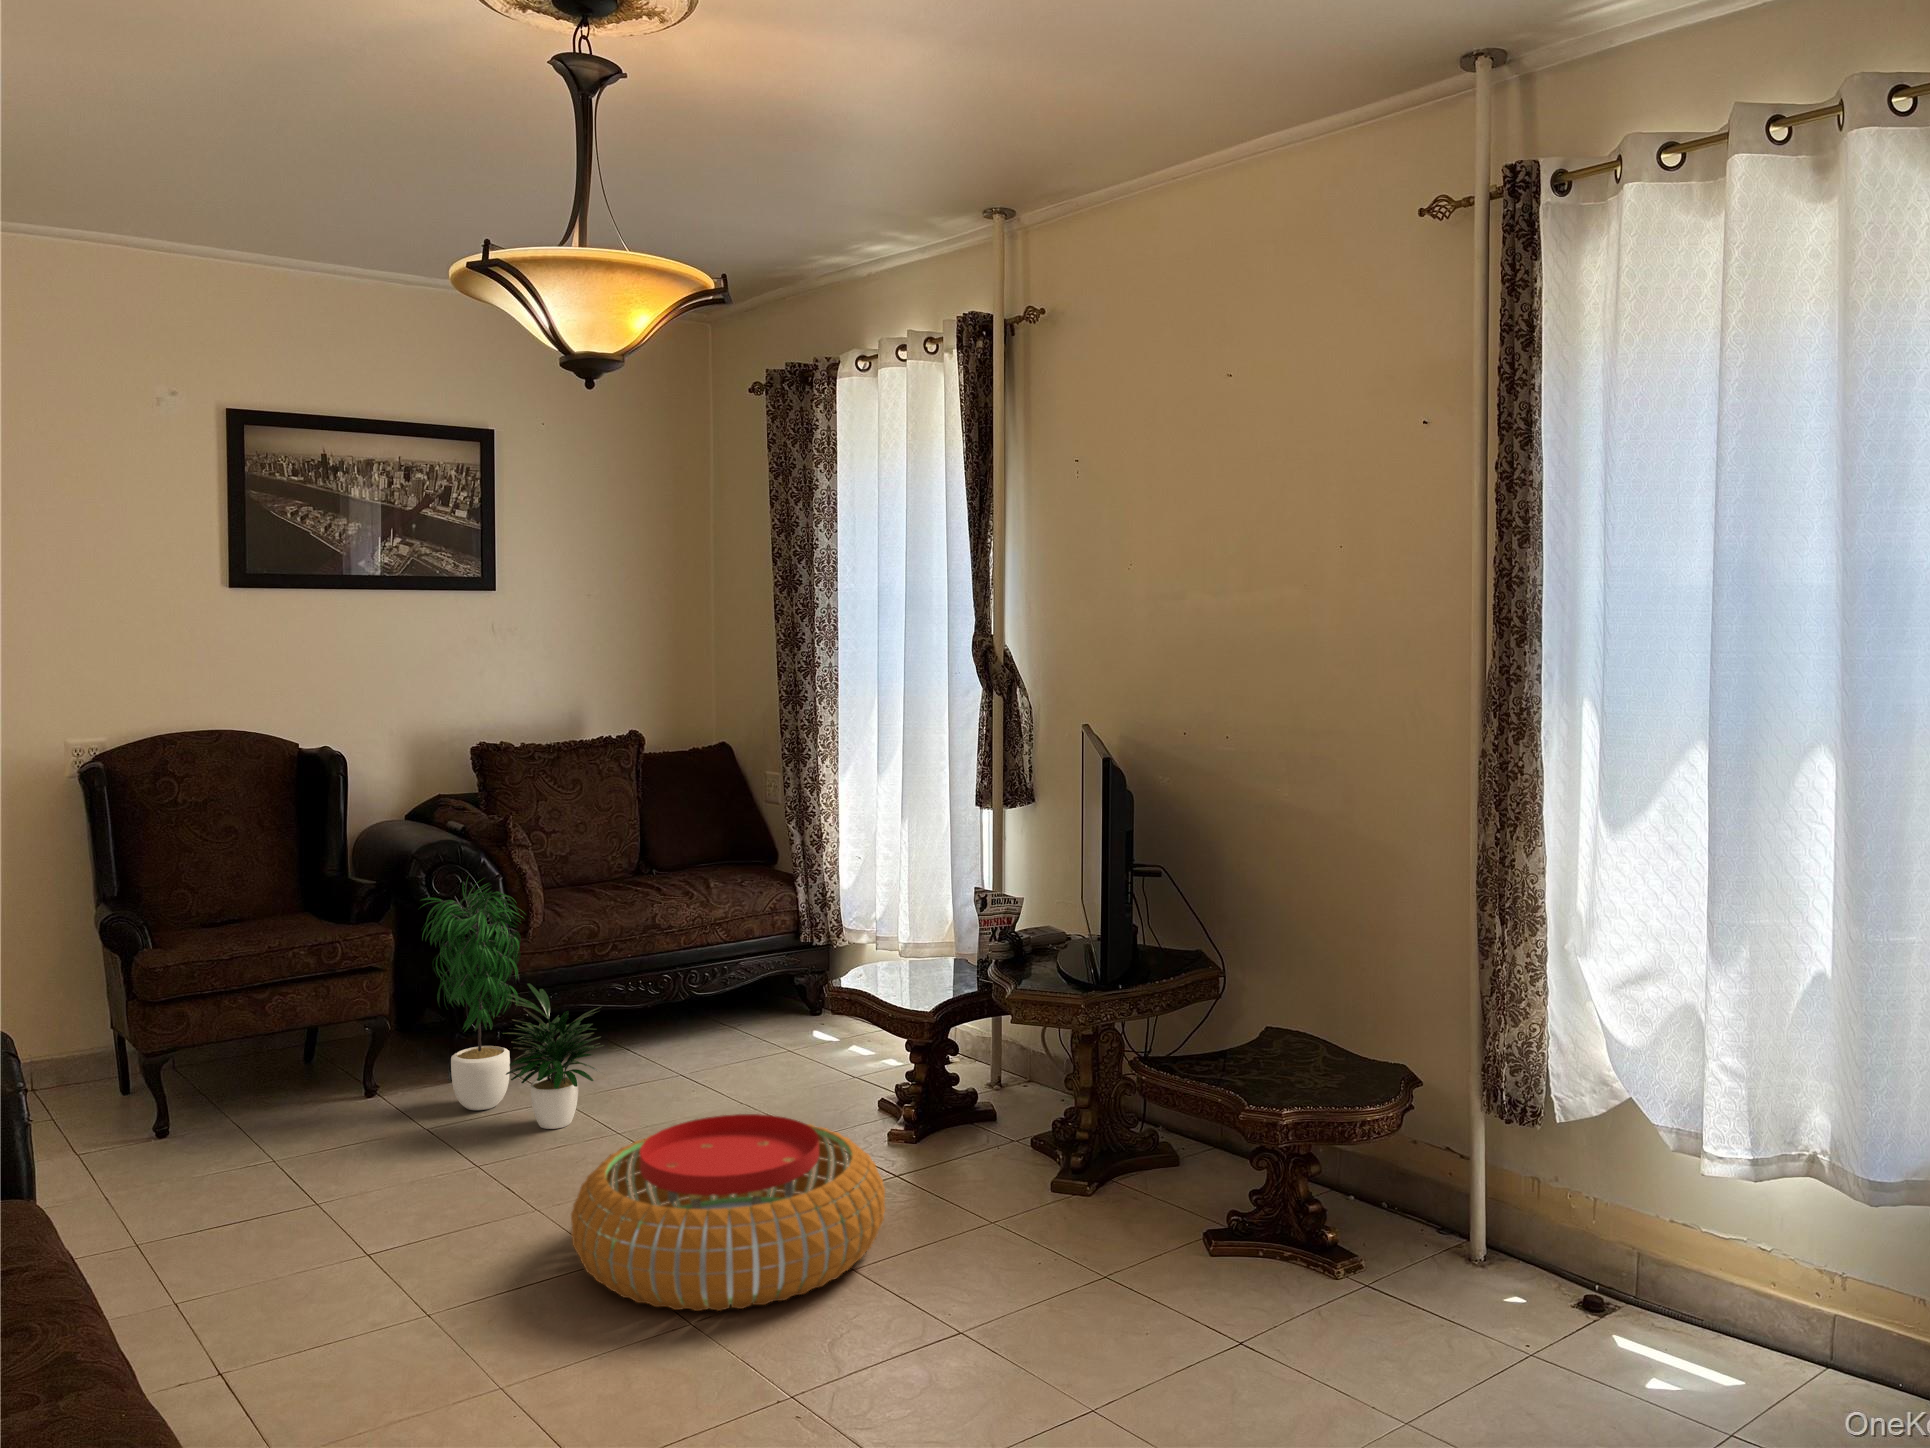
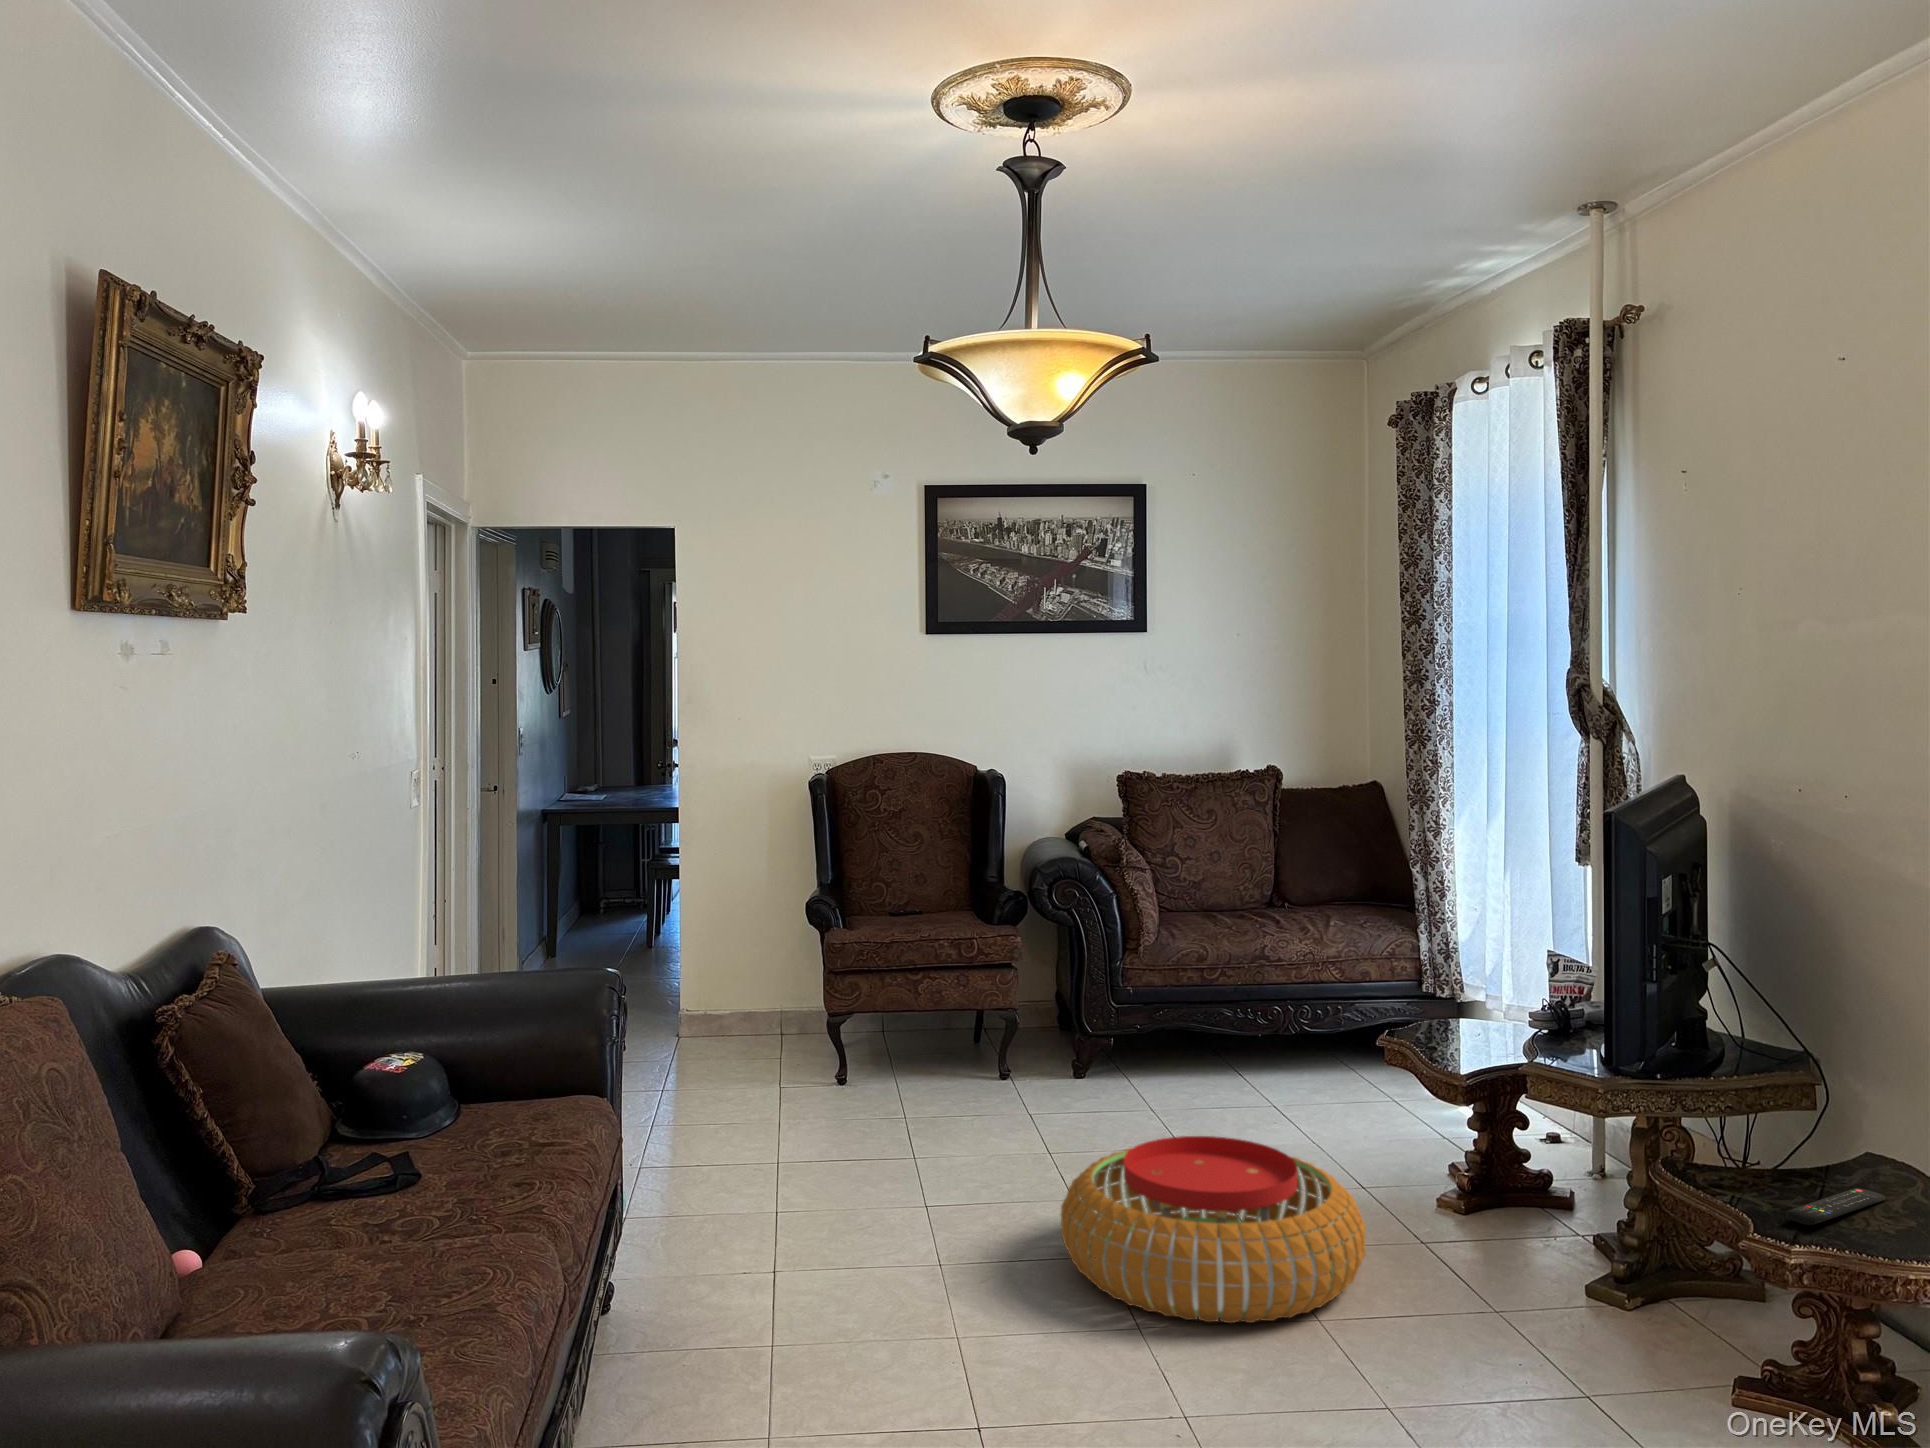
potted plant: present [422,876,604,1129] -> none [1029,887,1175,1130]
remote control: none [1254,1057,1302,1094] -> present [1785,1188,1885,1225]

